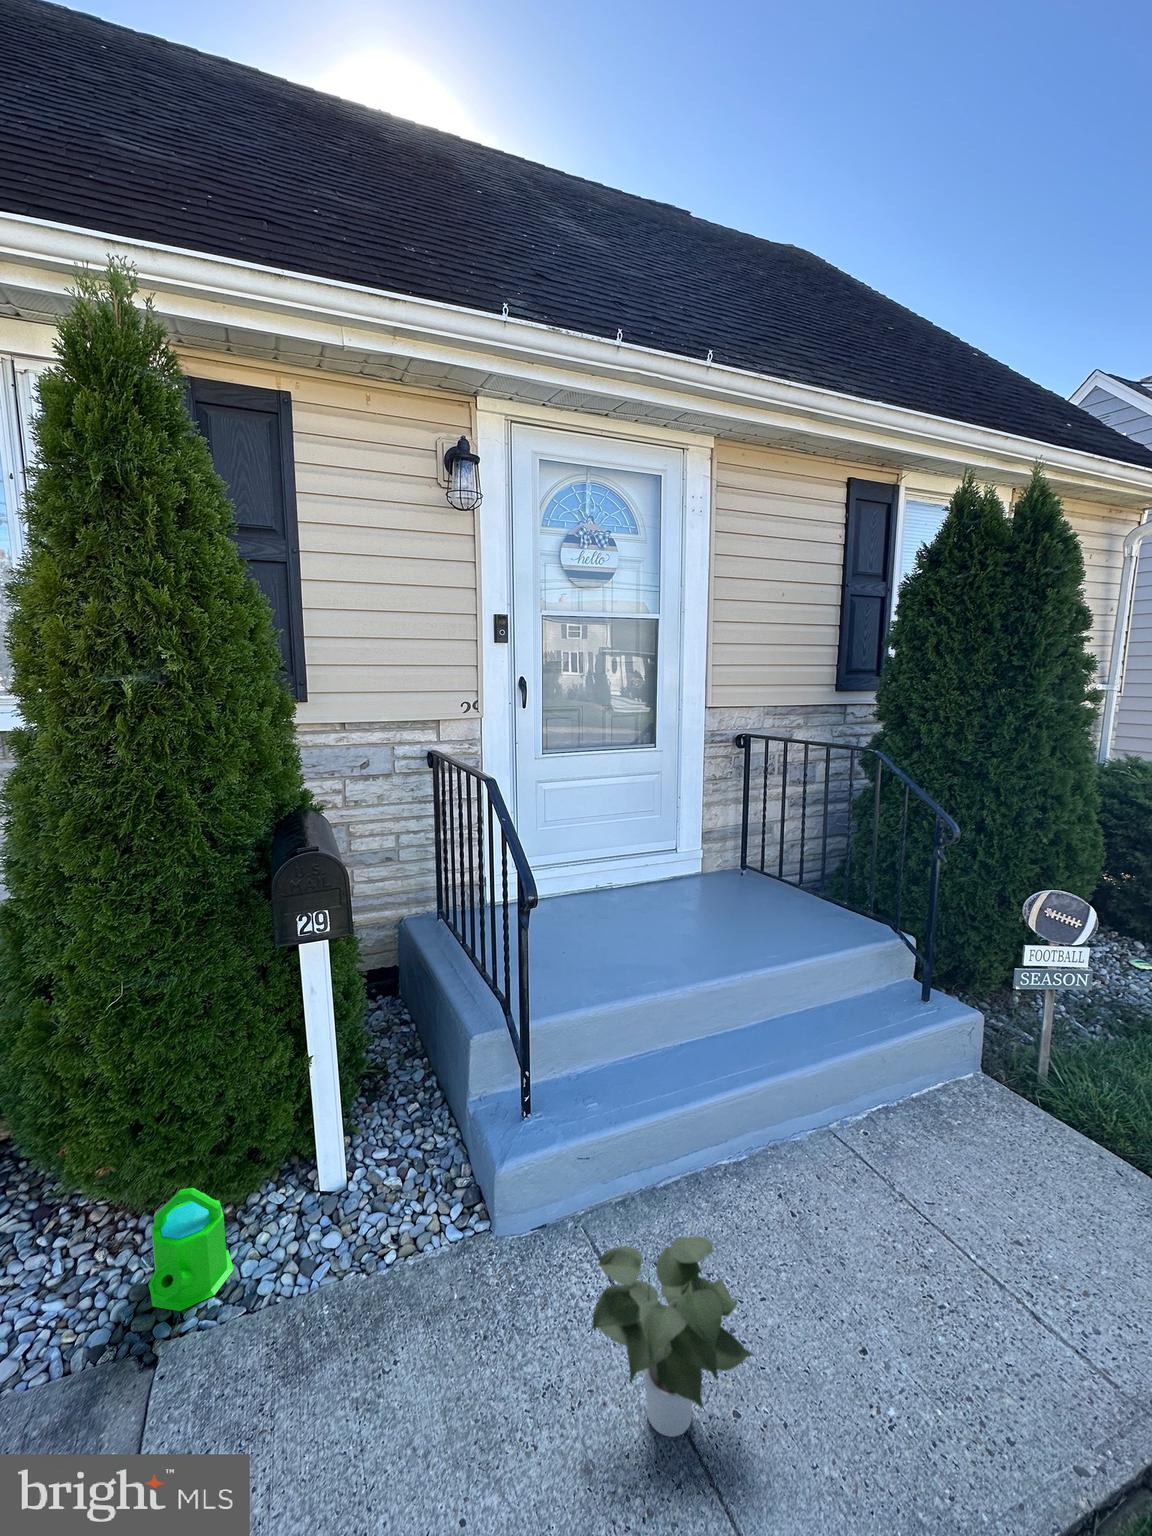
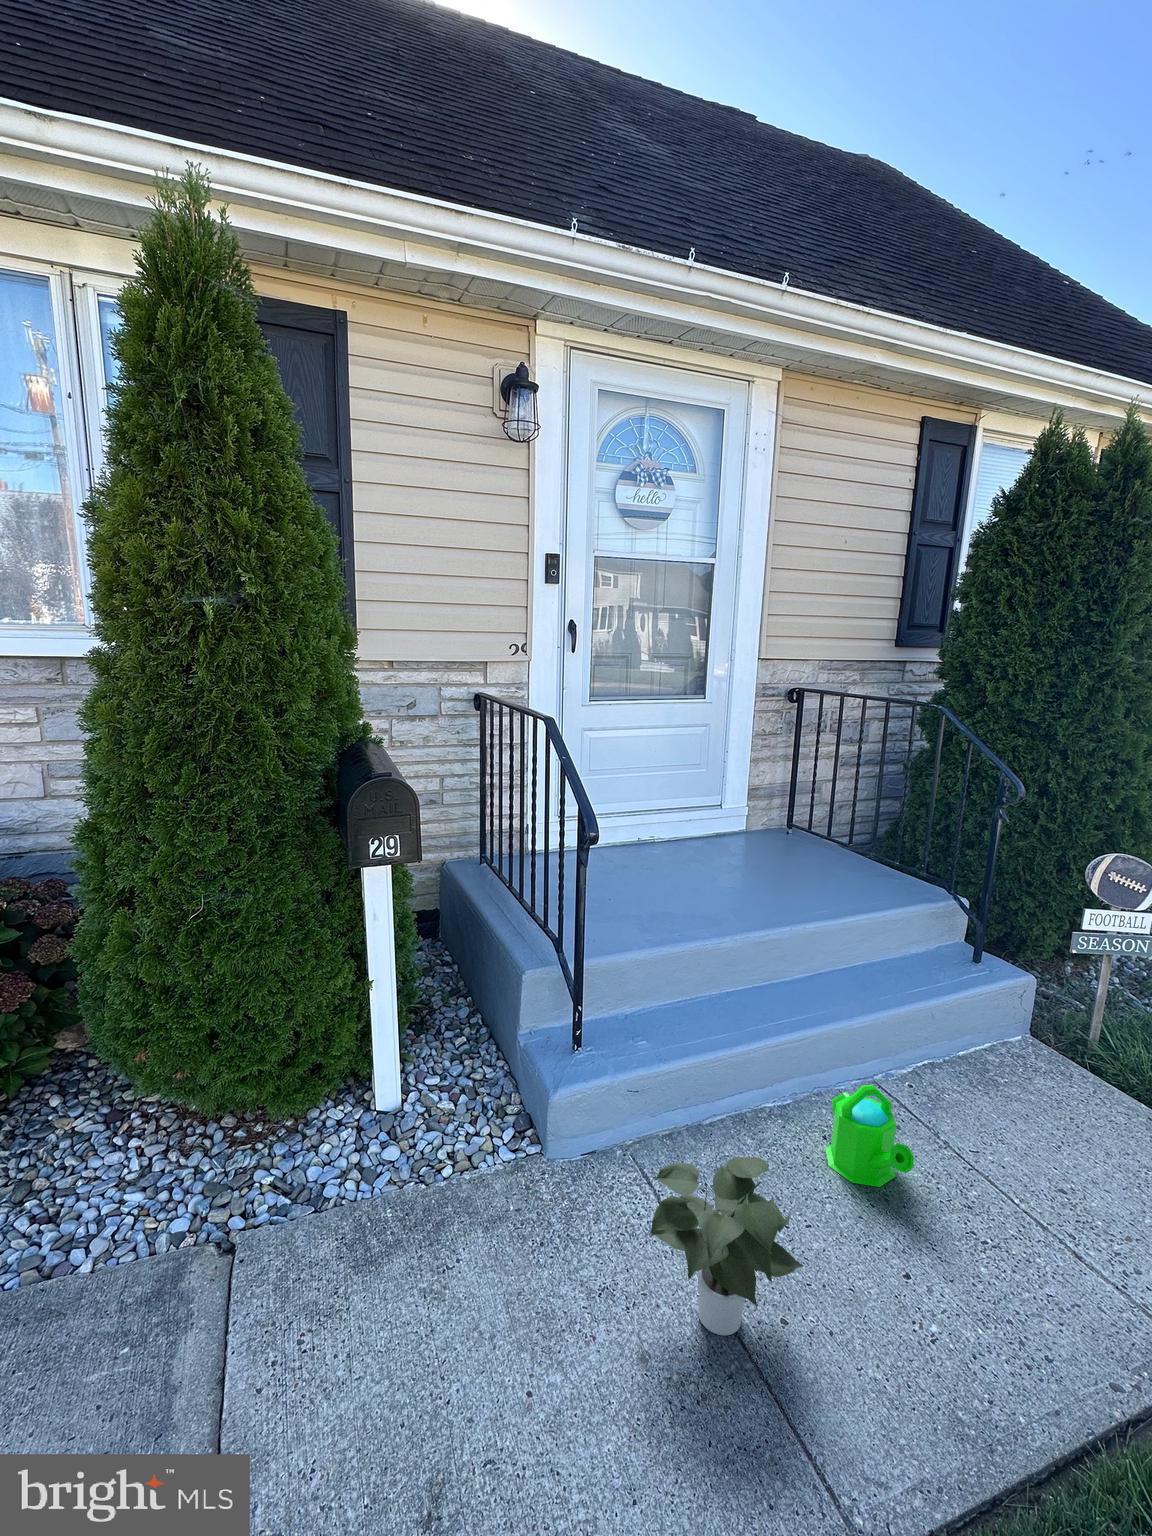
watering can: present [148,1188,234,1311] -> present [825,1085,914,1187]

